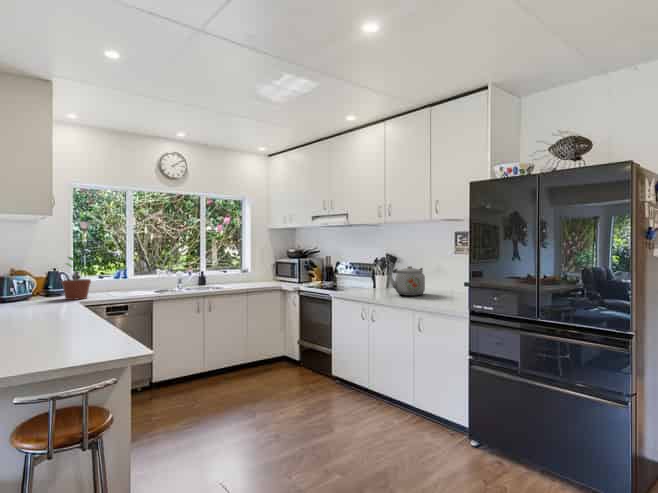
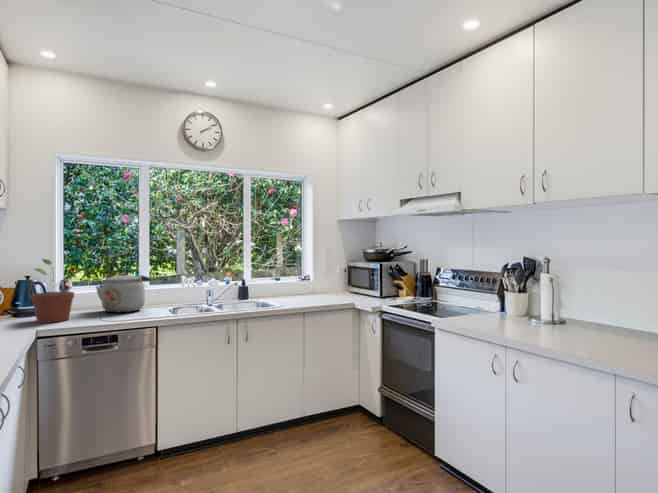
kettle: present [390,266,425,296] -> present [96,273,151,312]

